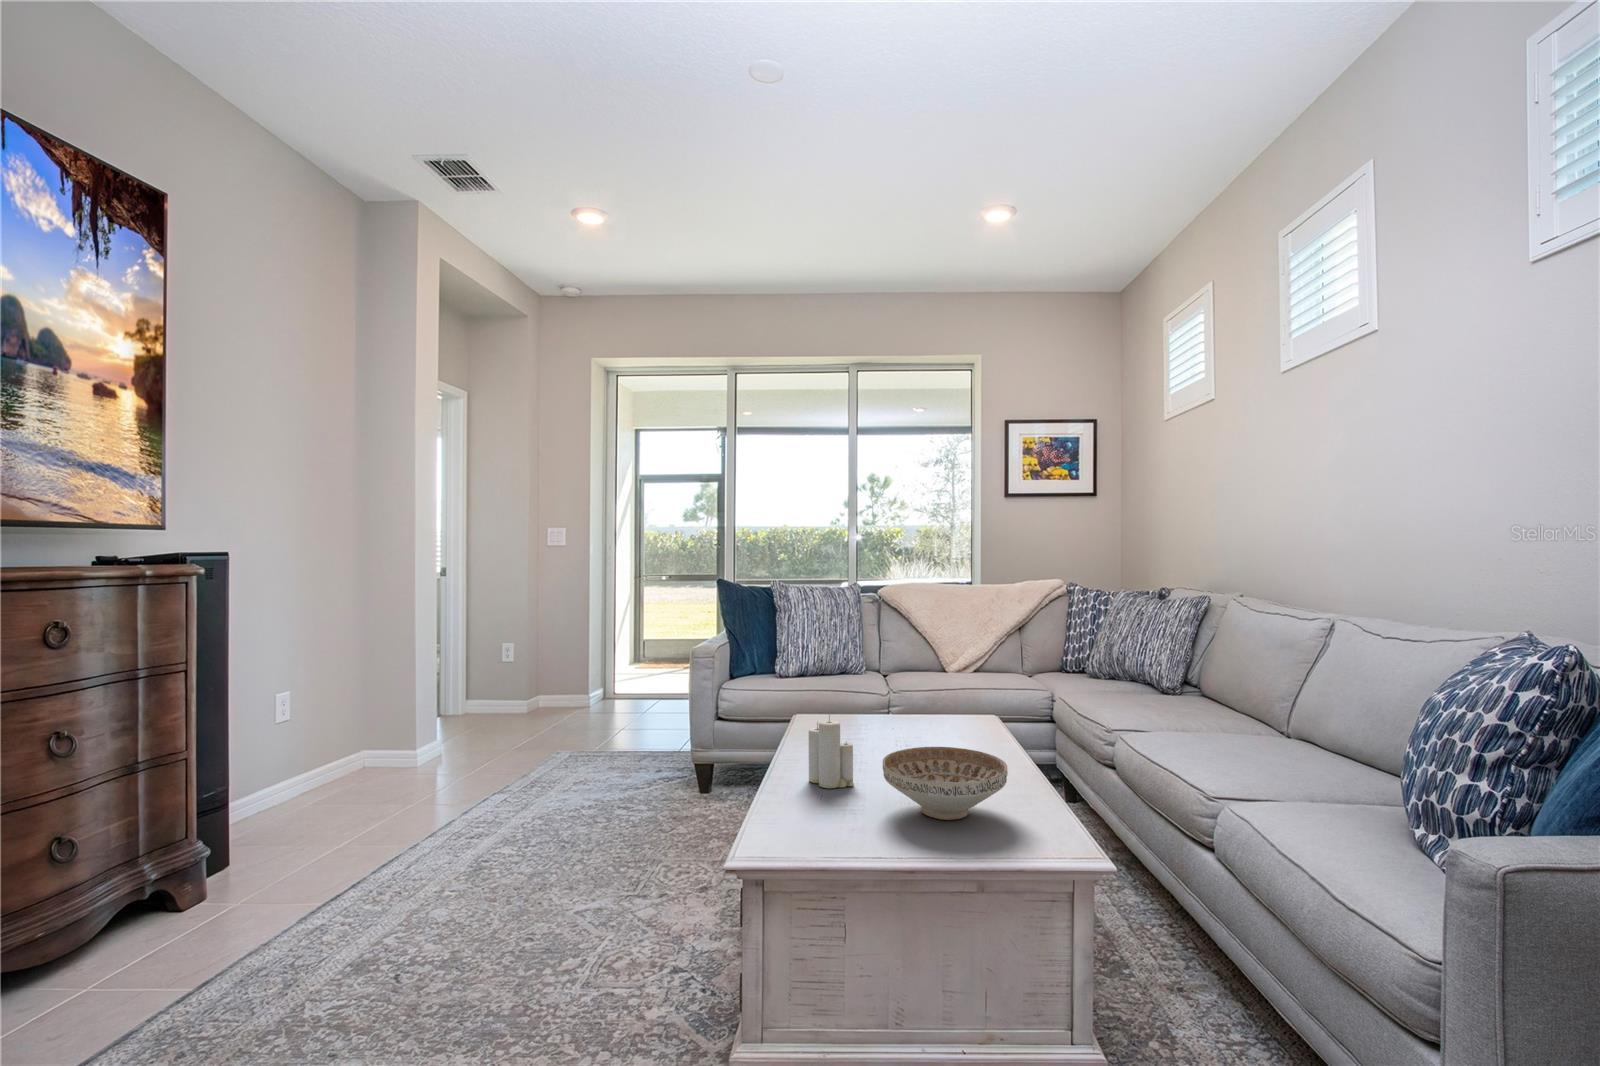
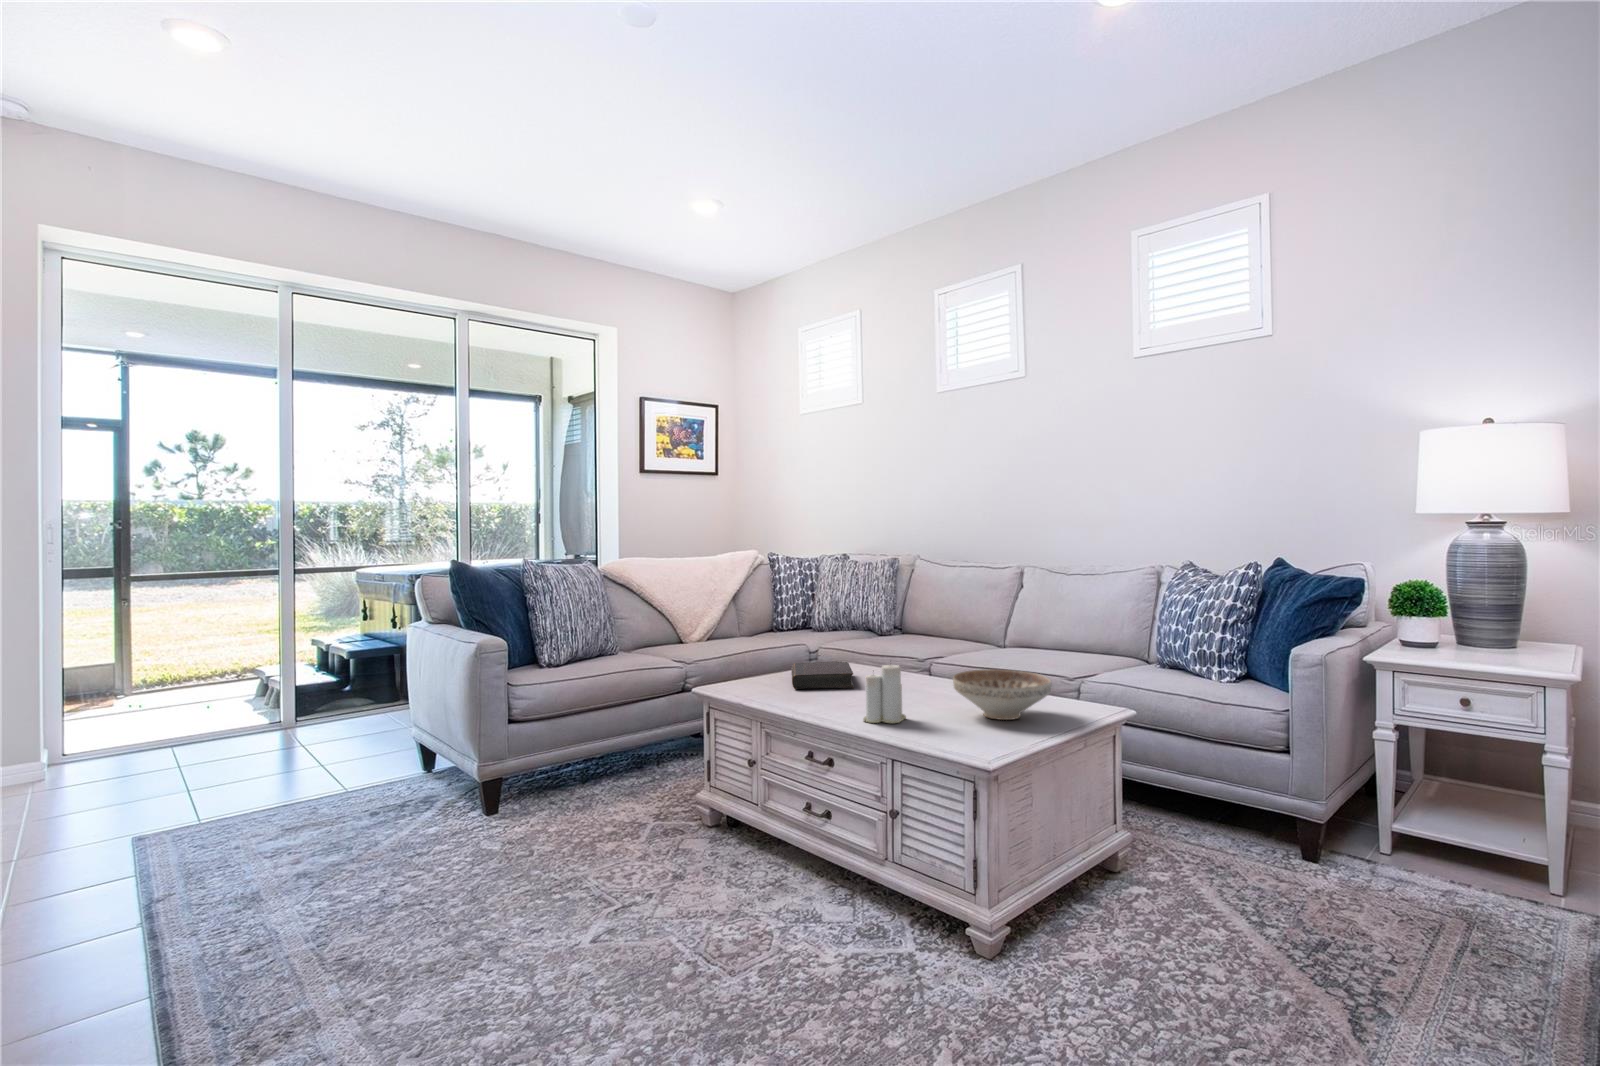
book: none [871,707,974,745] -> present [791,662,854,689]

